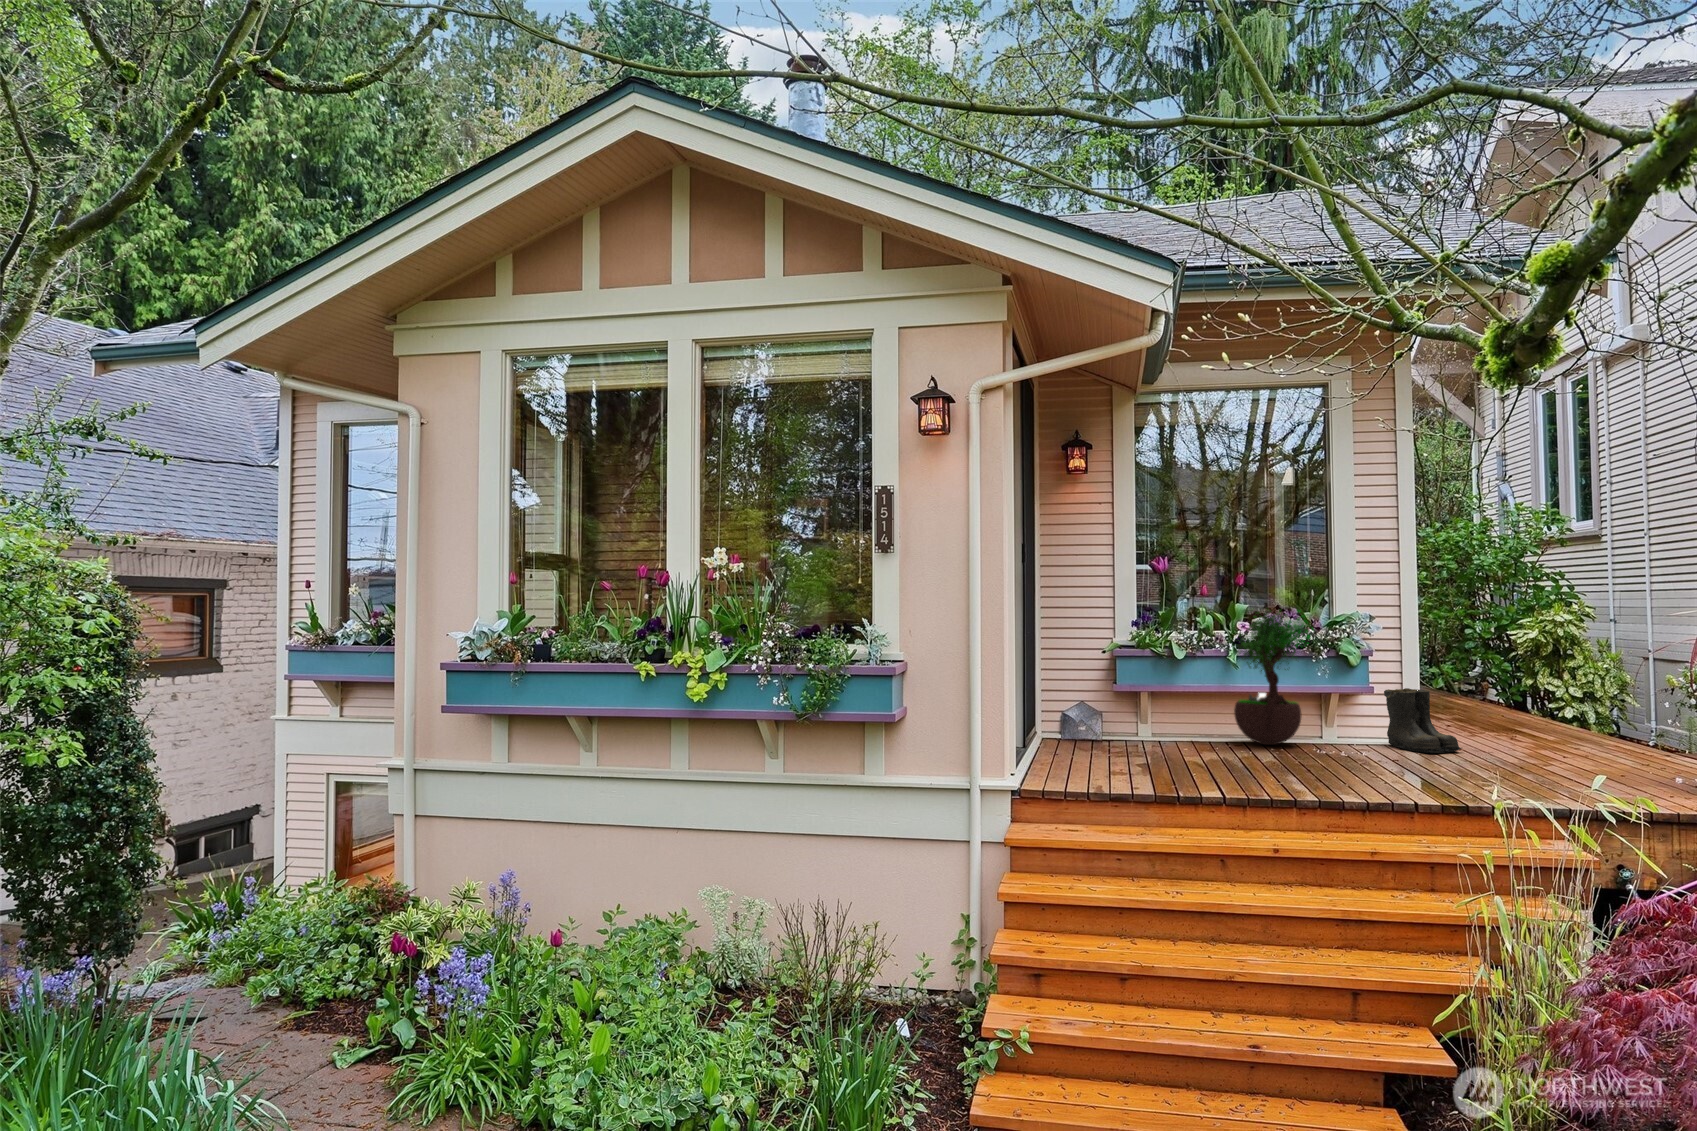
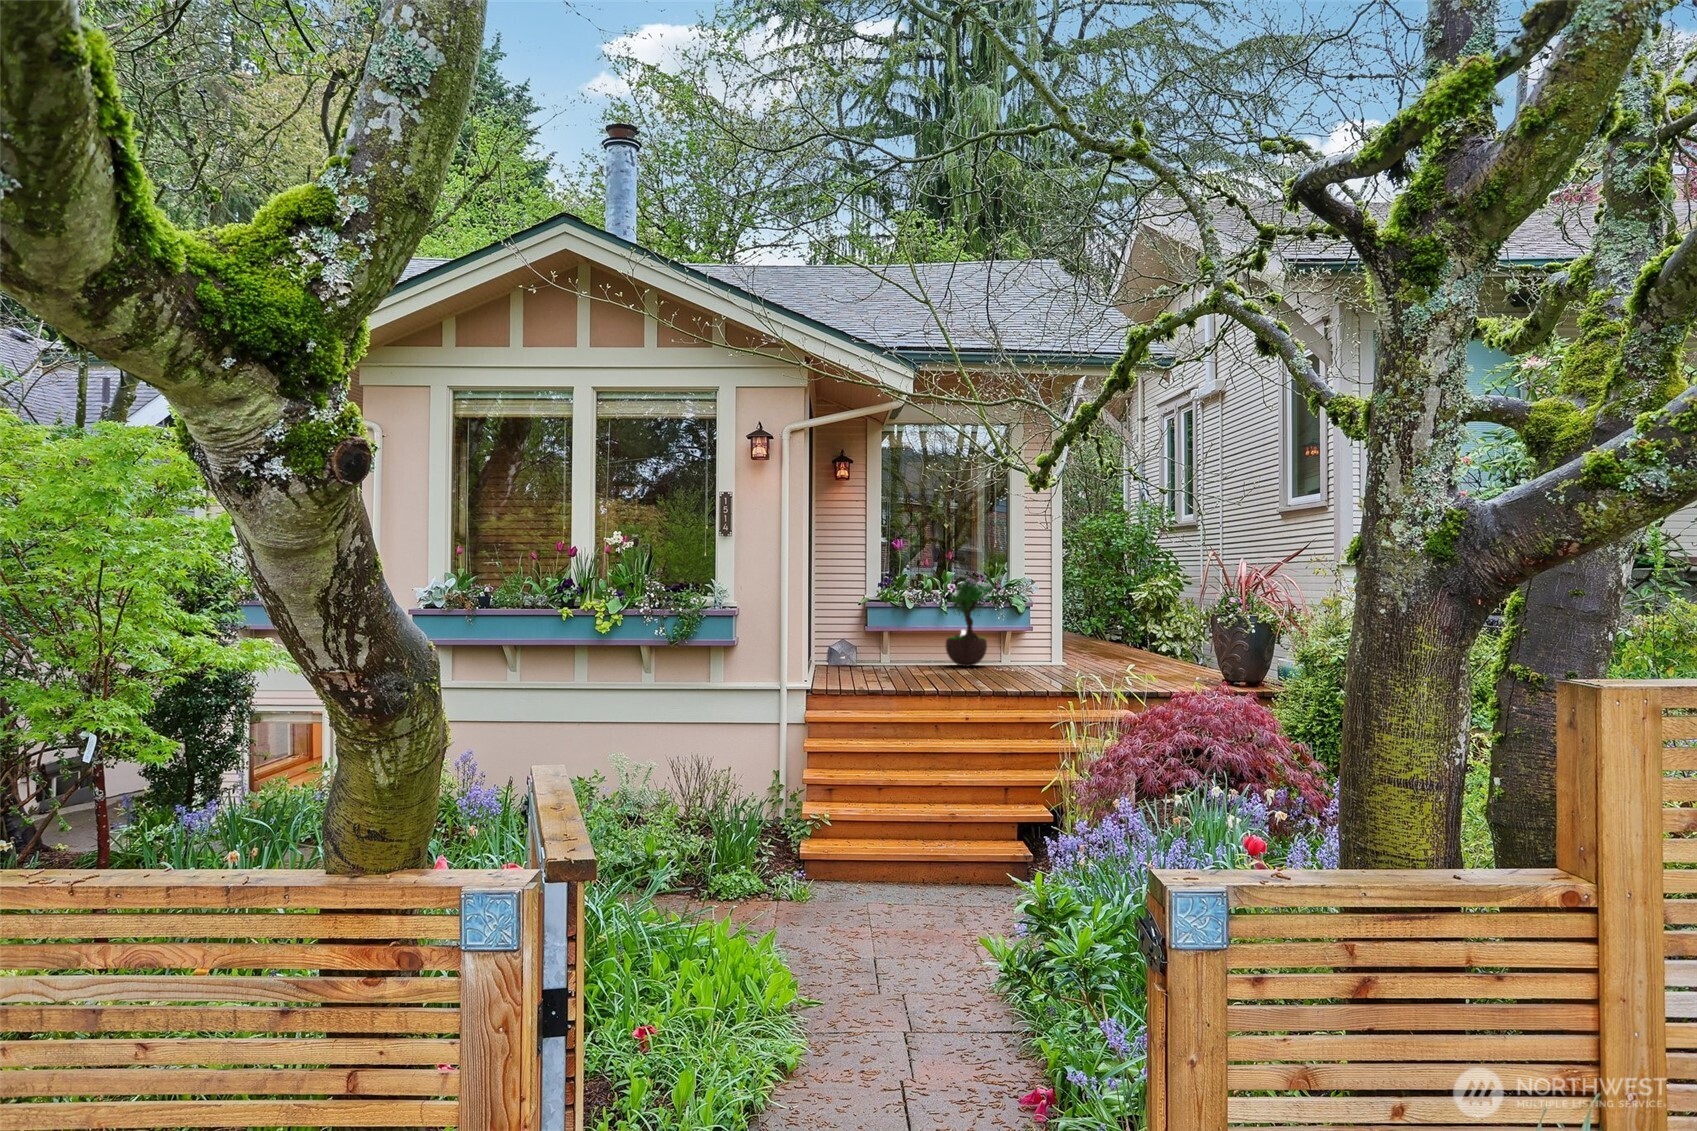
boots: present [1384,688,1462,753] -> none [1038,628,1082,668]

